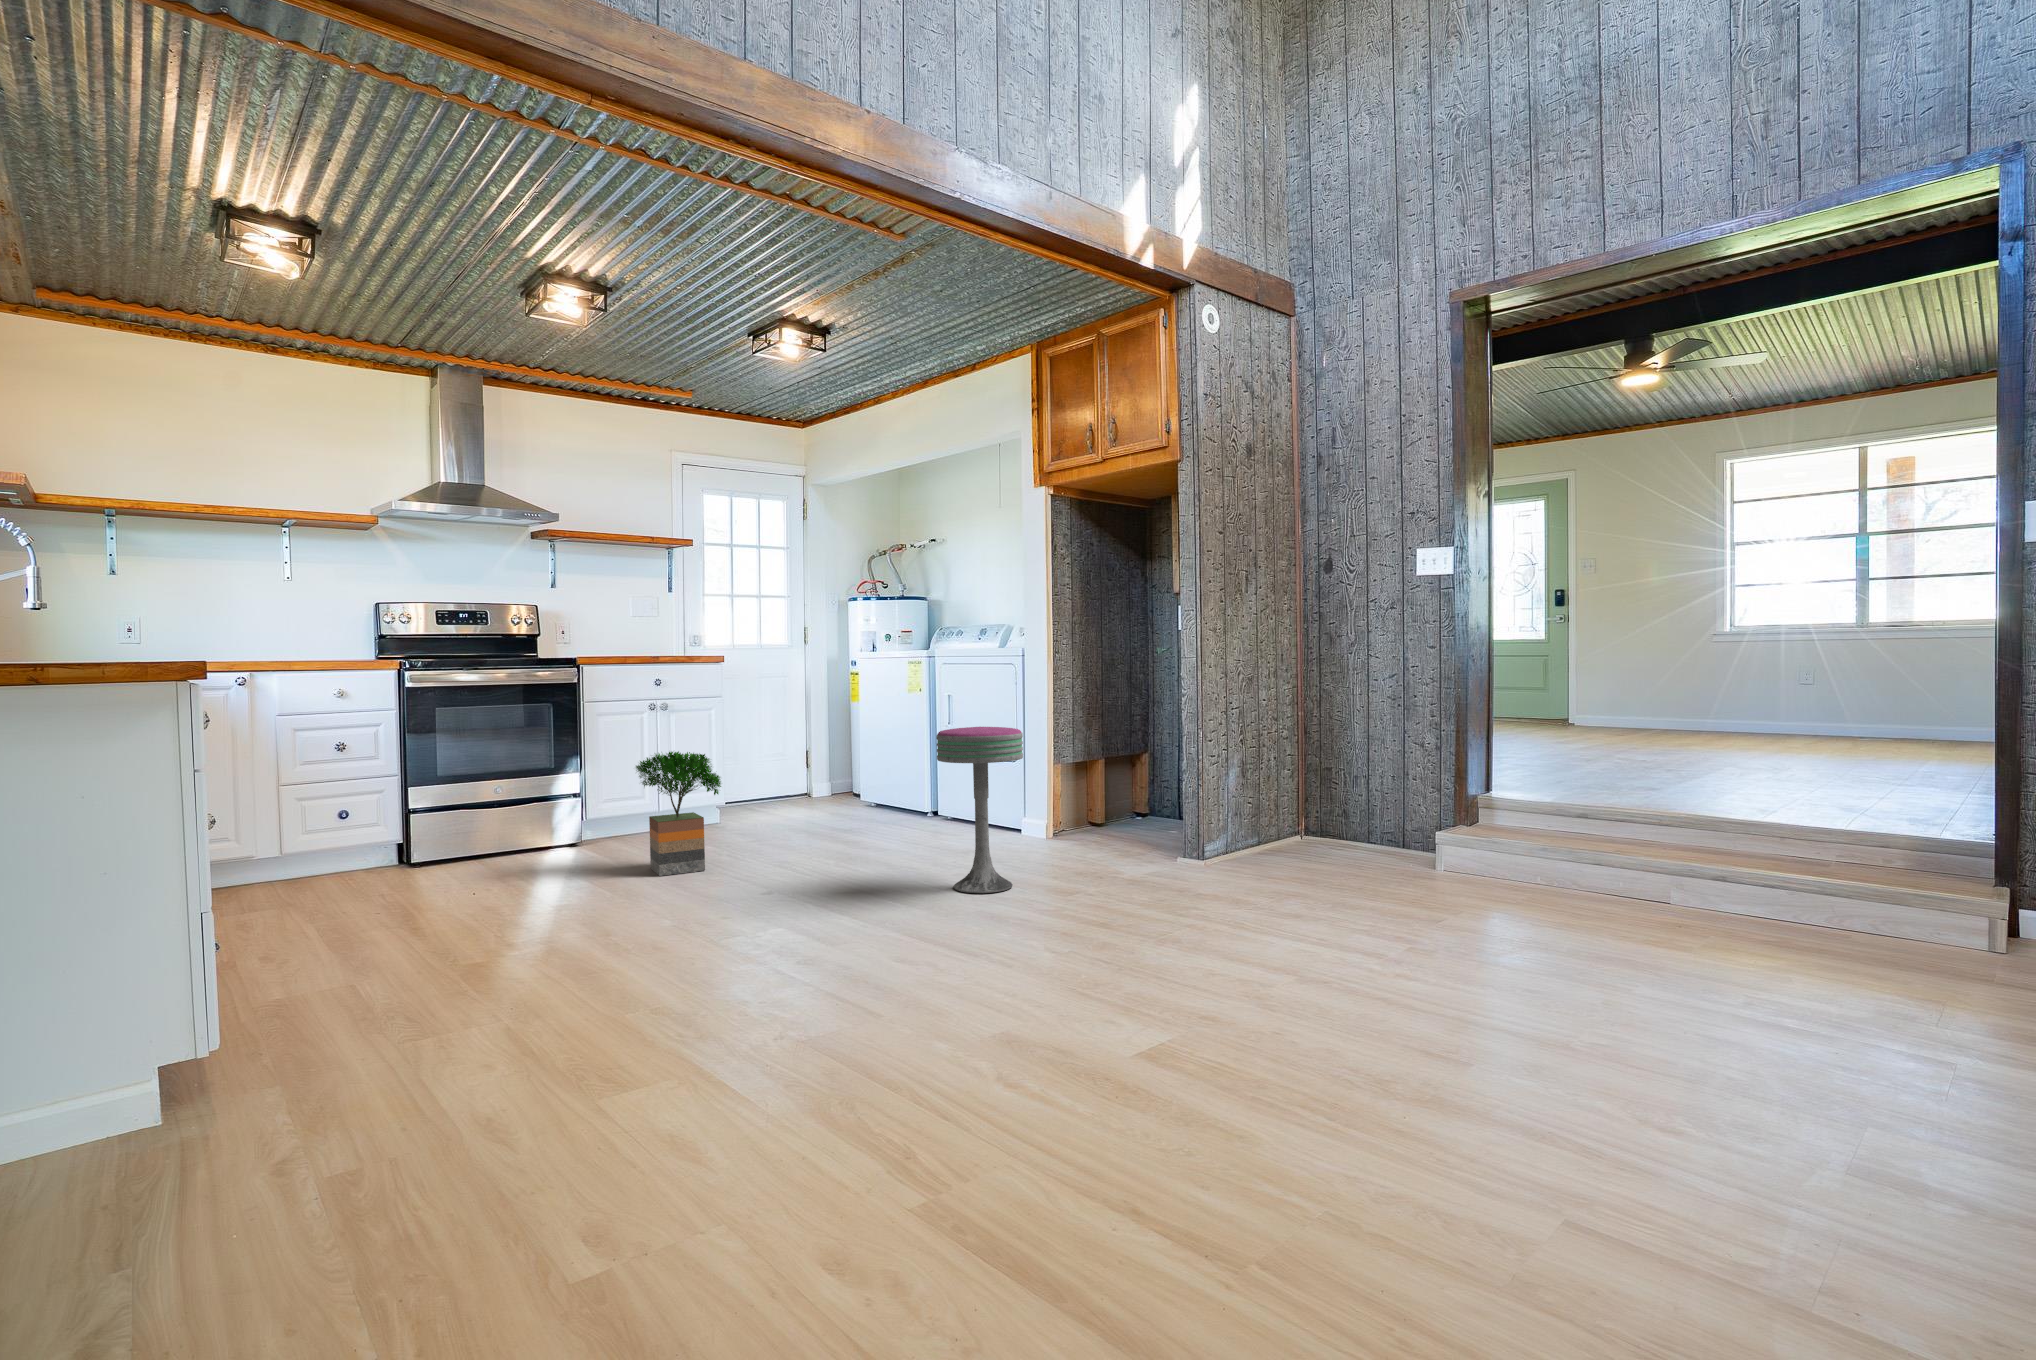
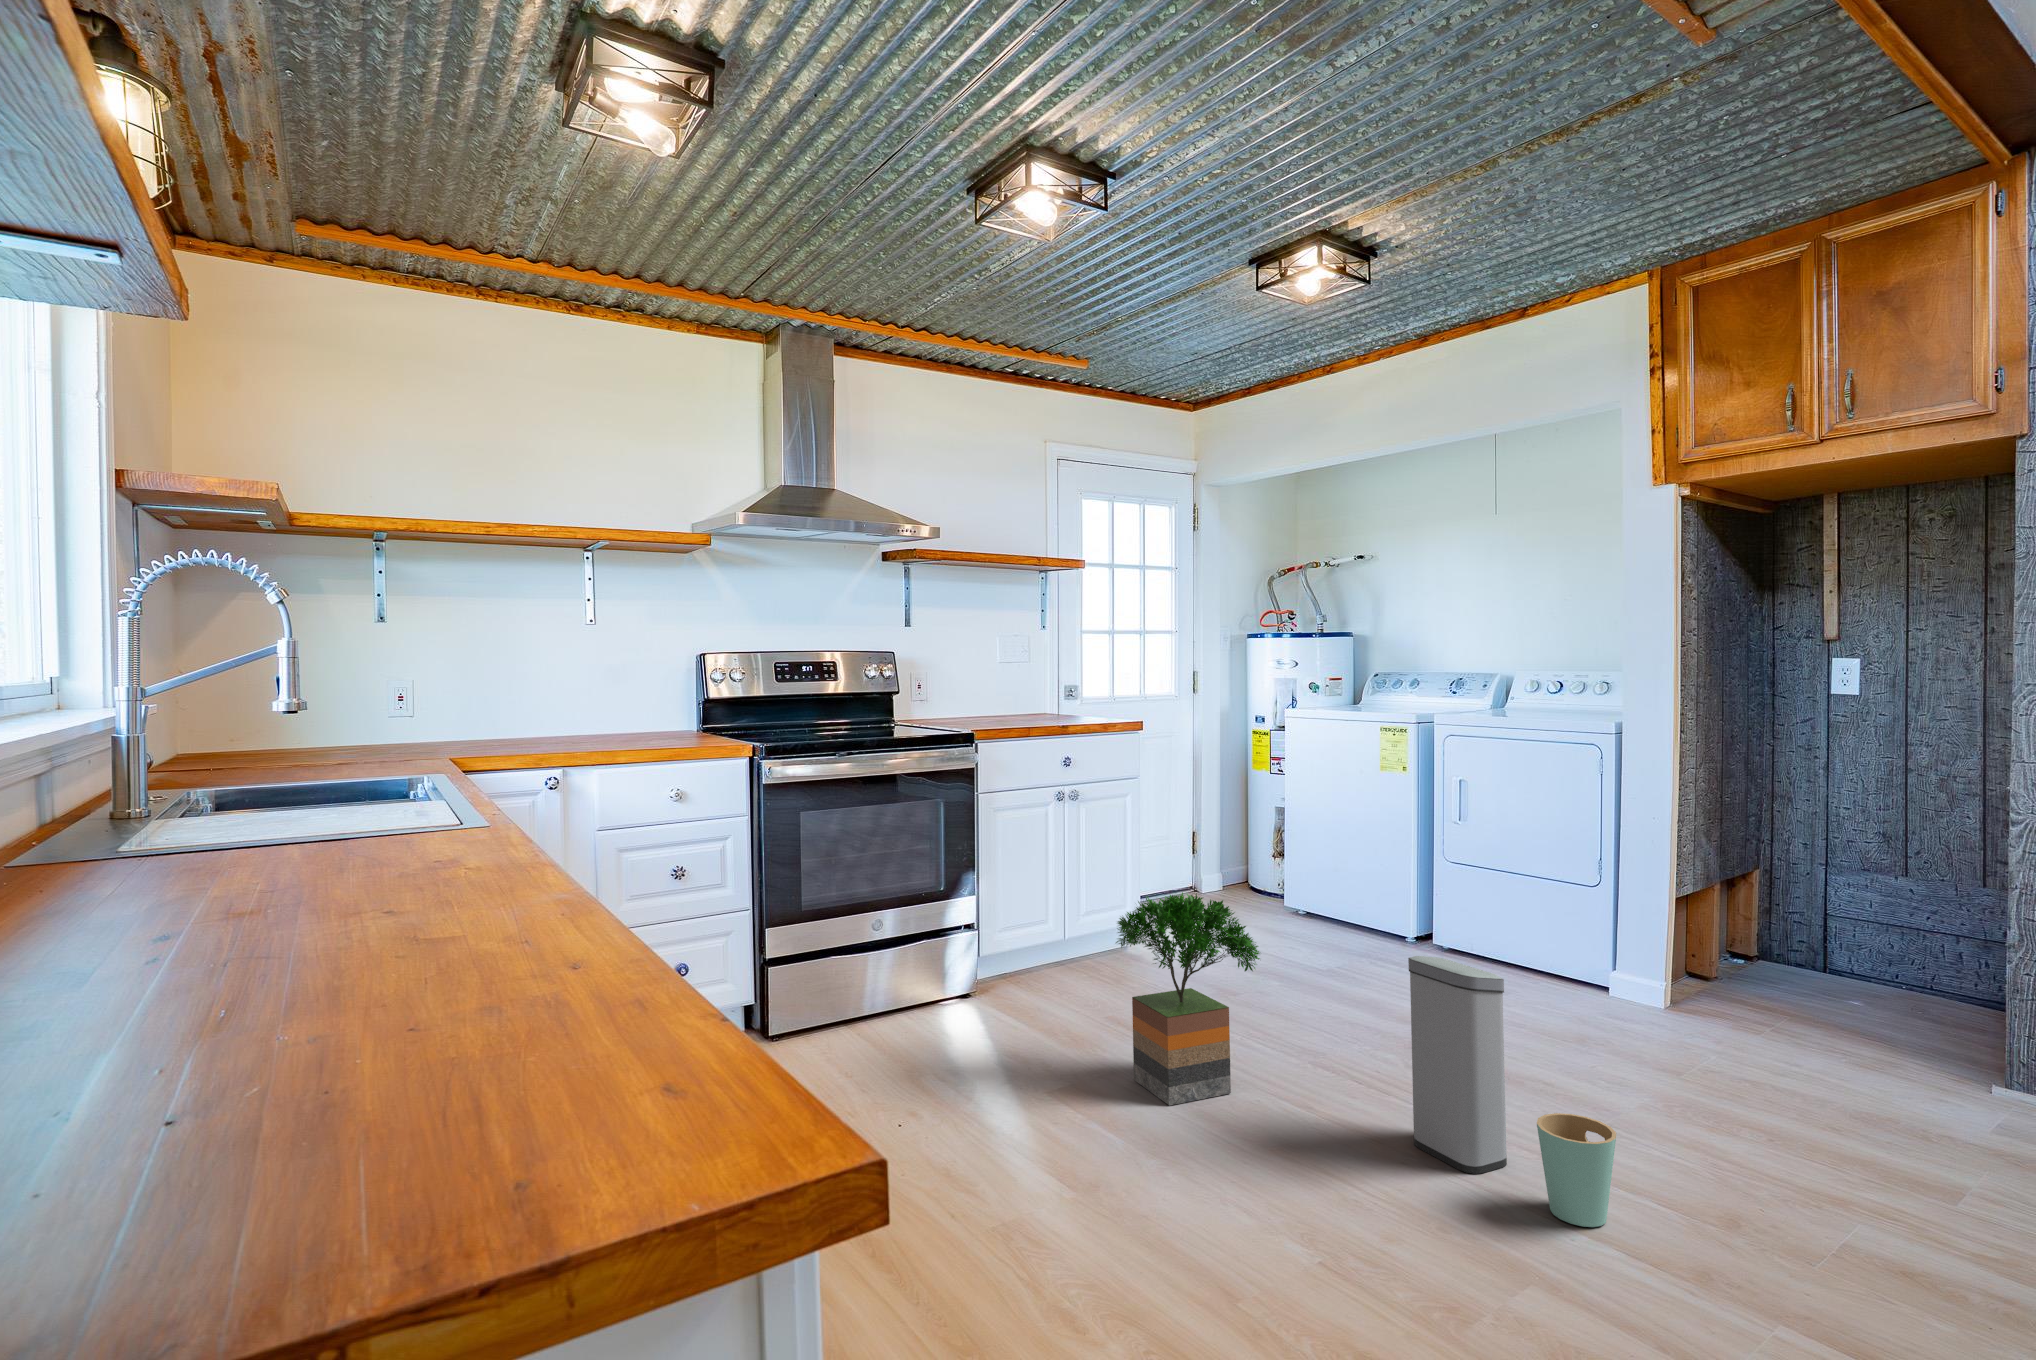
bar stool: present [936,727,1023,893] -> none [1728,890,1935,1226]
trash can: none [784,773,855,900] -> present [1408,956,1616,1227]

